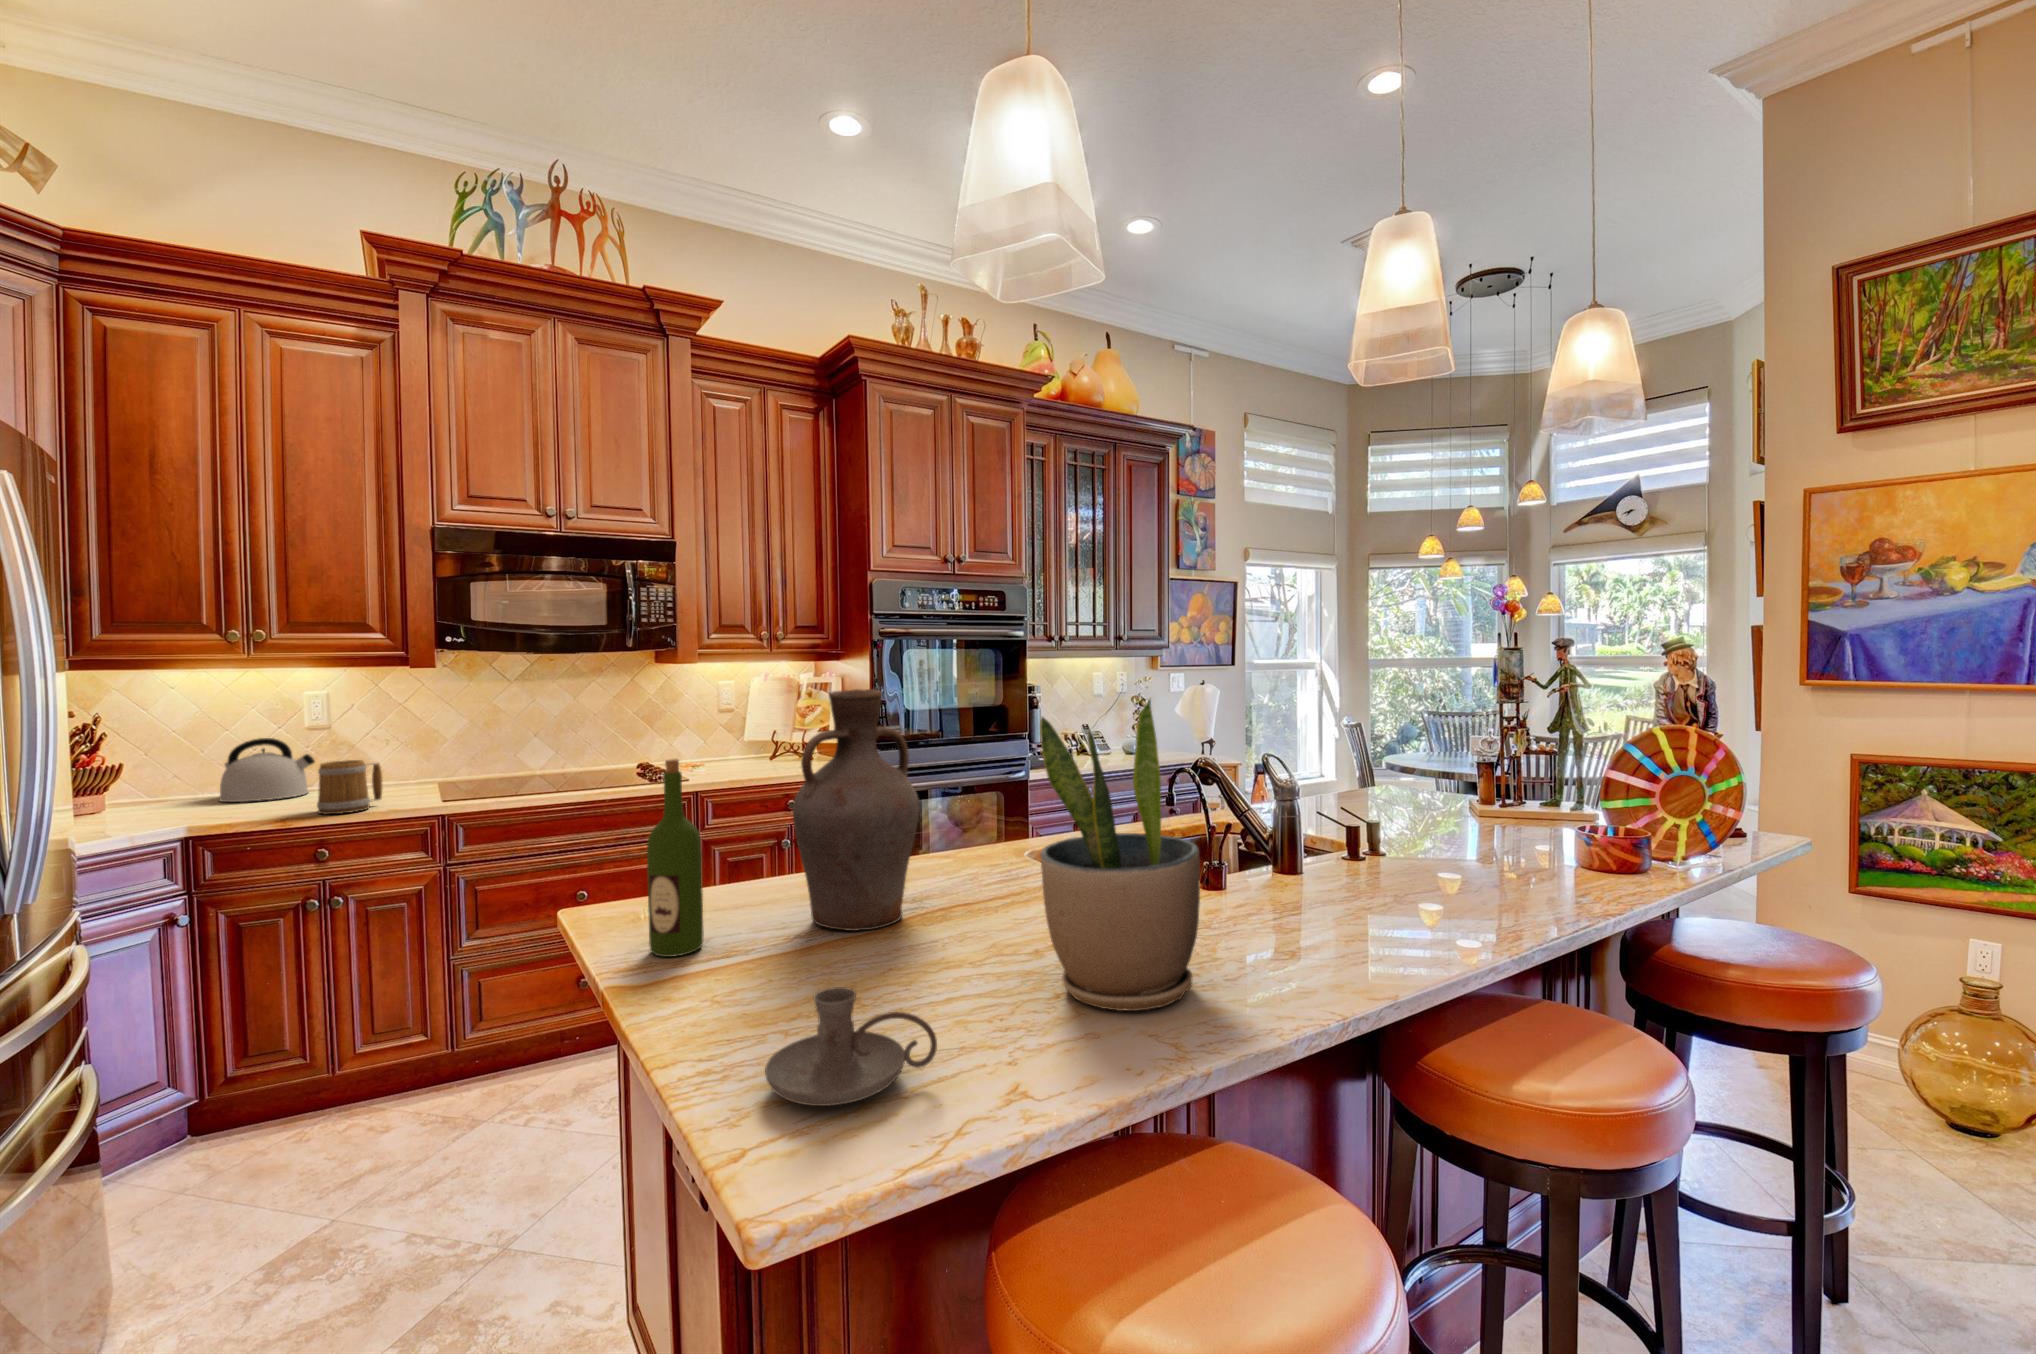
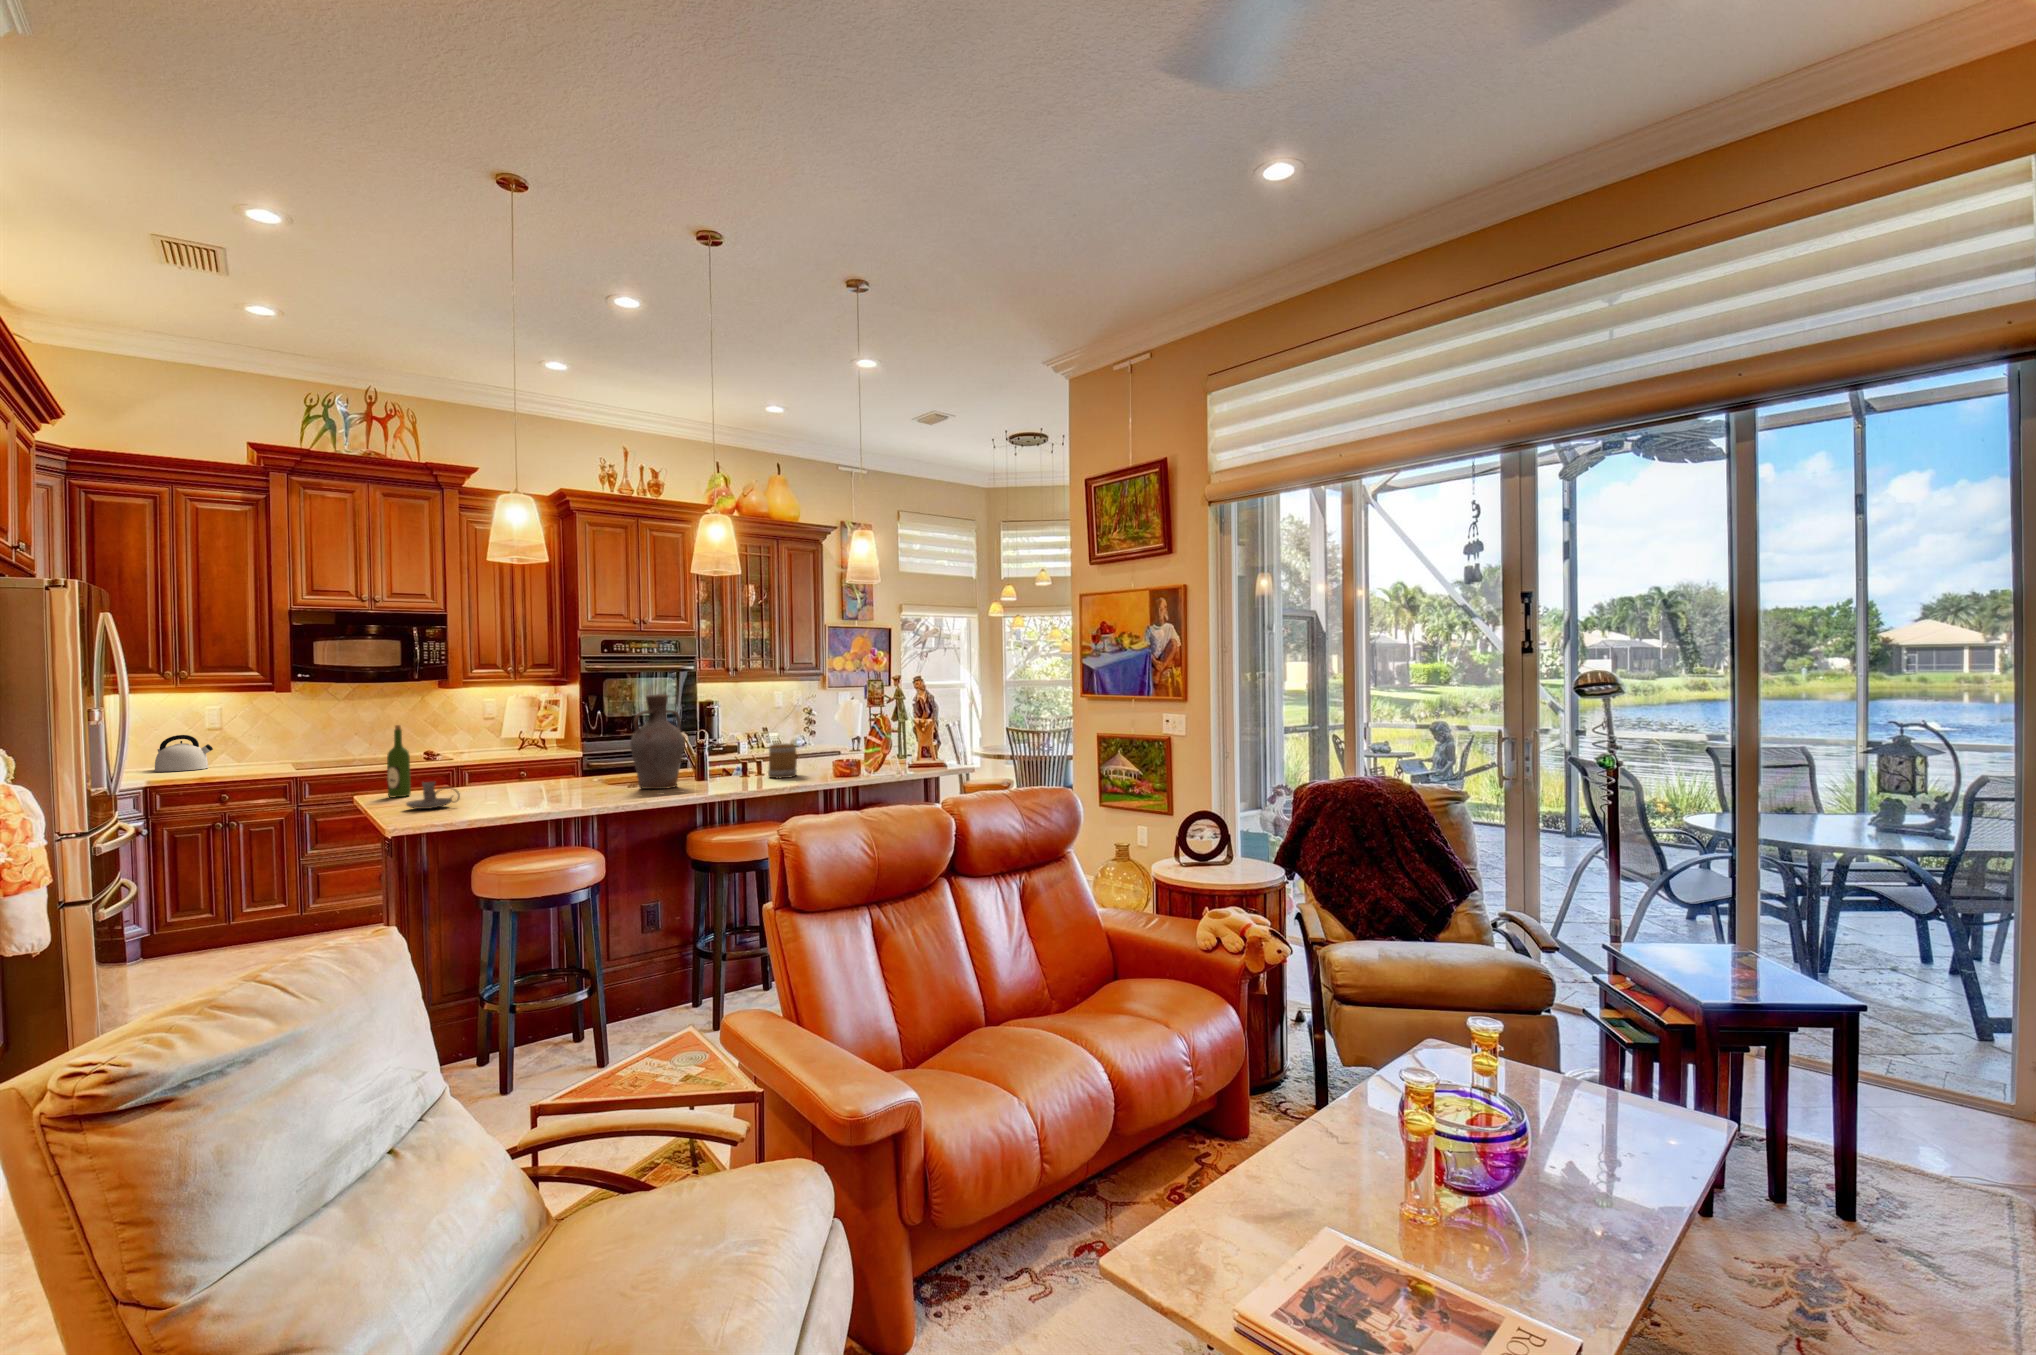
vase: present [793,689,919,931] -> present [630,694,685,789]
potted plant: present [1040,699,1200,1011] -> none [516,698,577,798]
mug: present [317,760,383,814] -> present [768,744,797,778]

